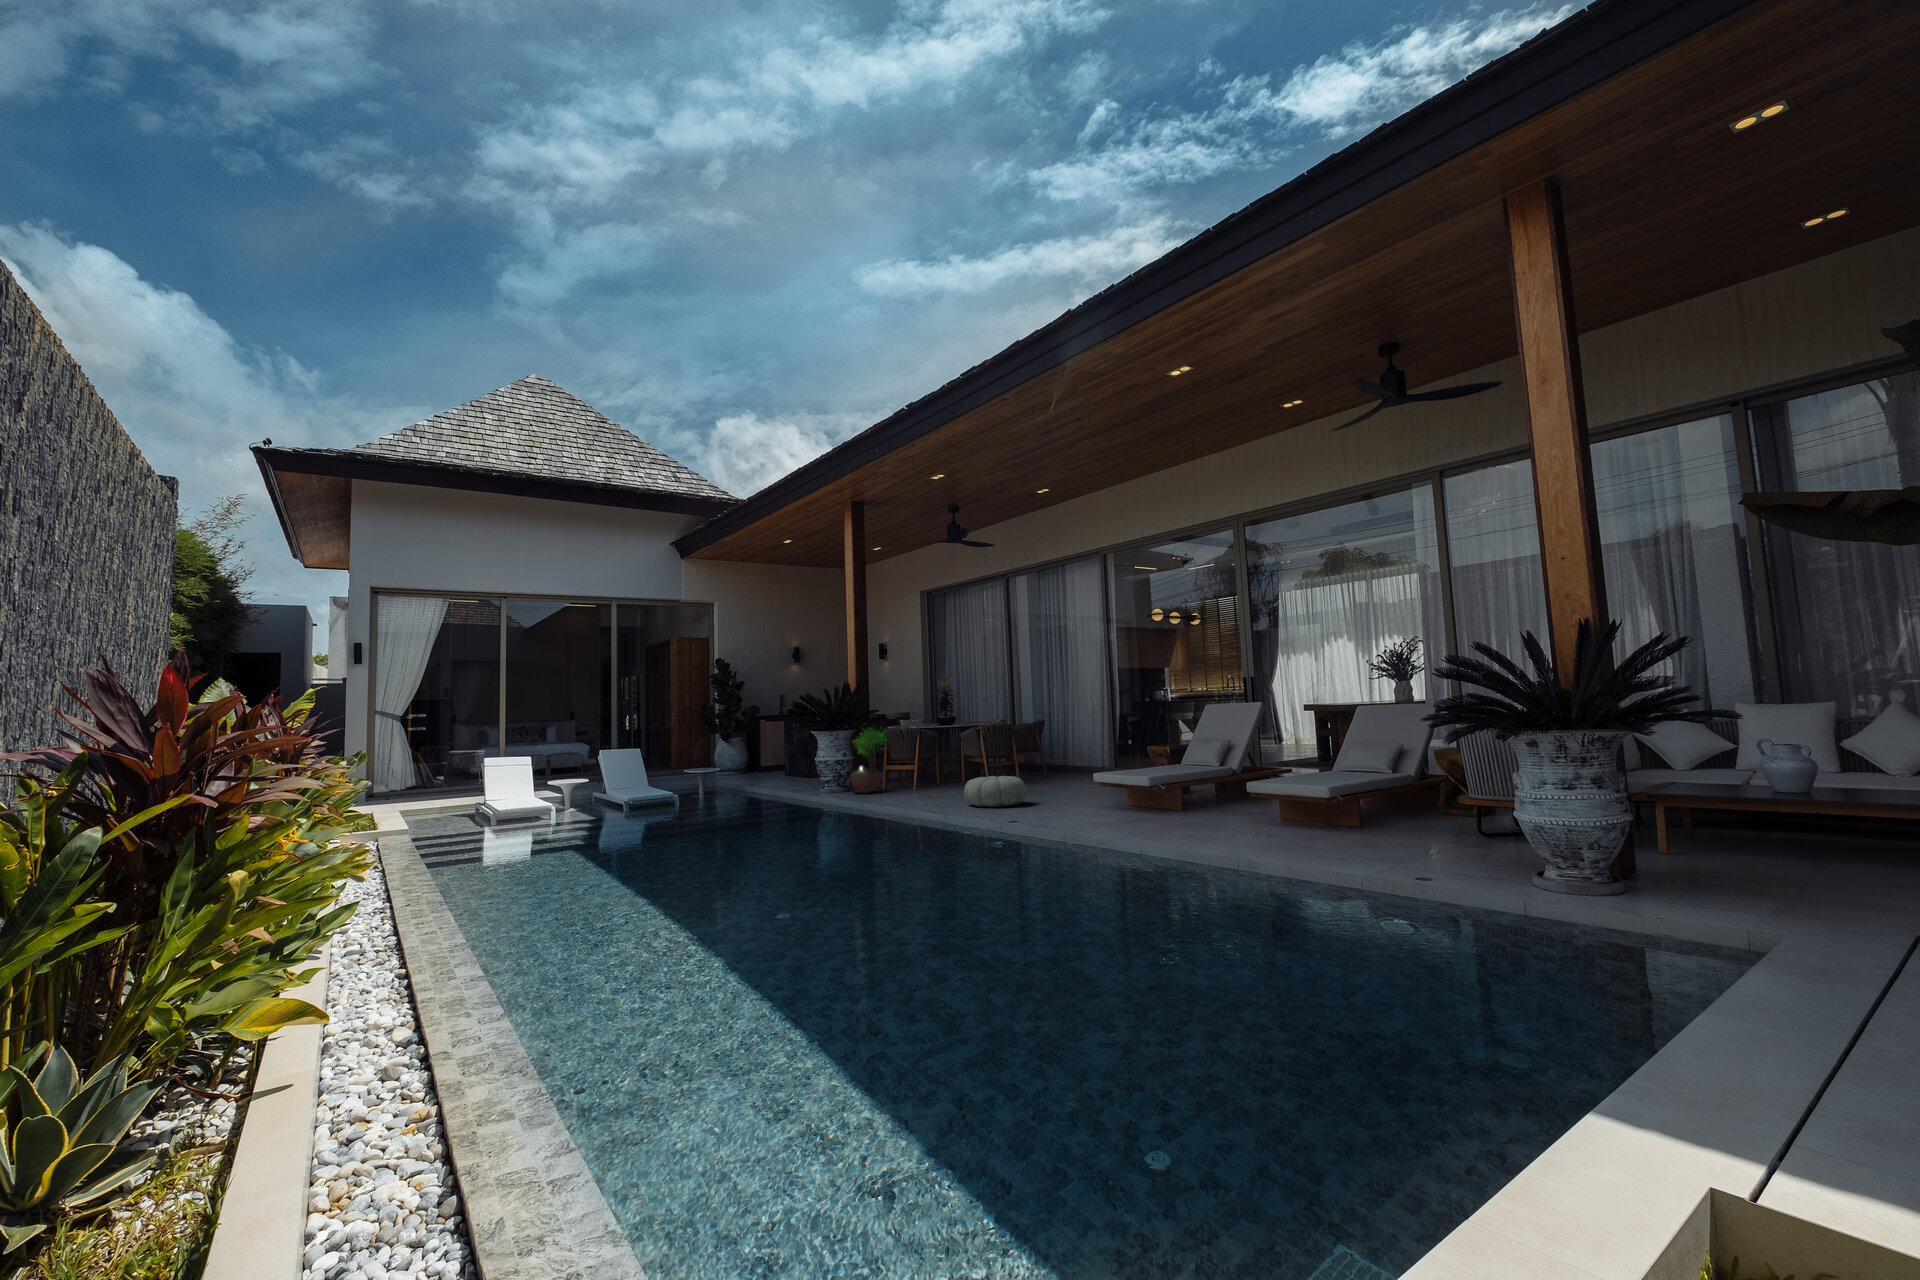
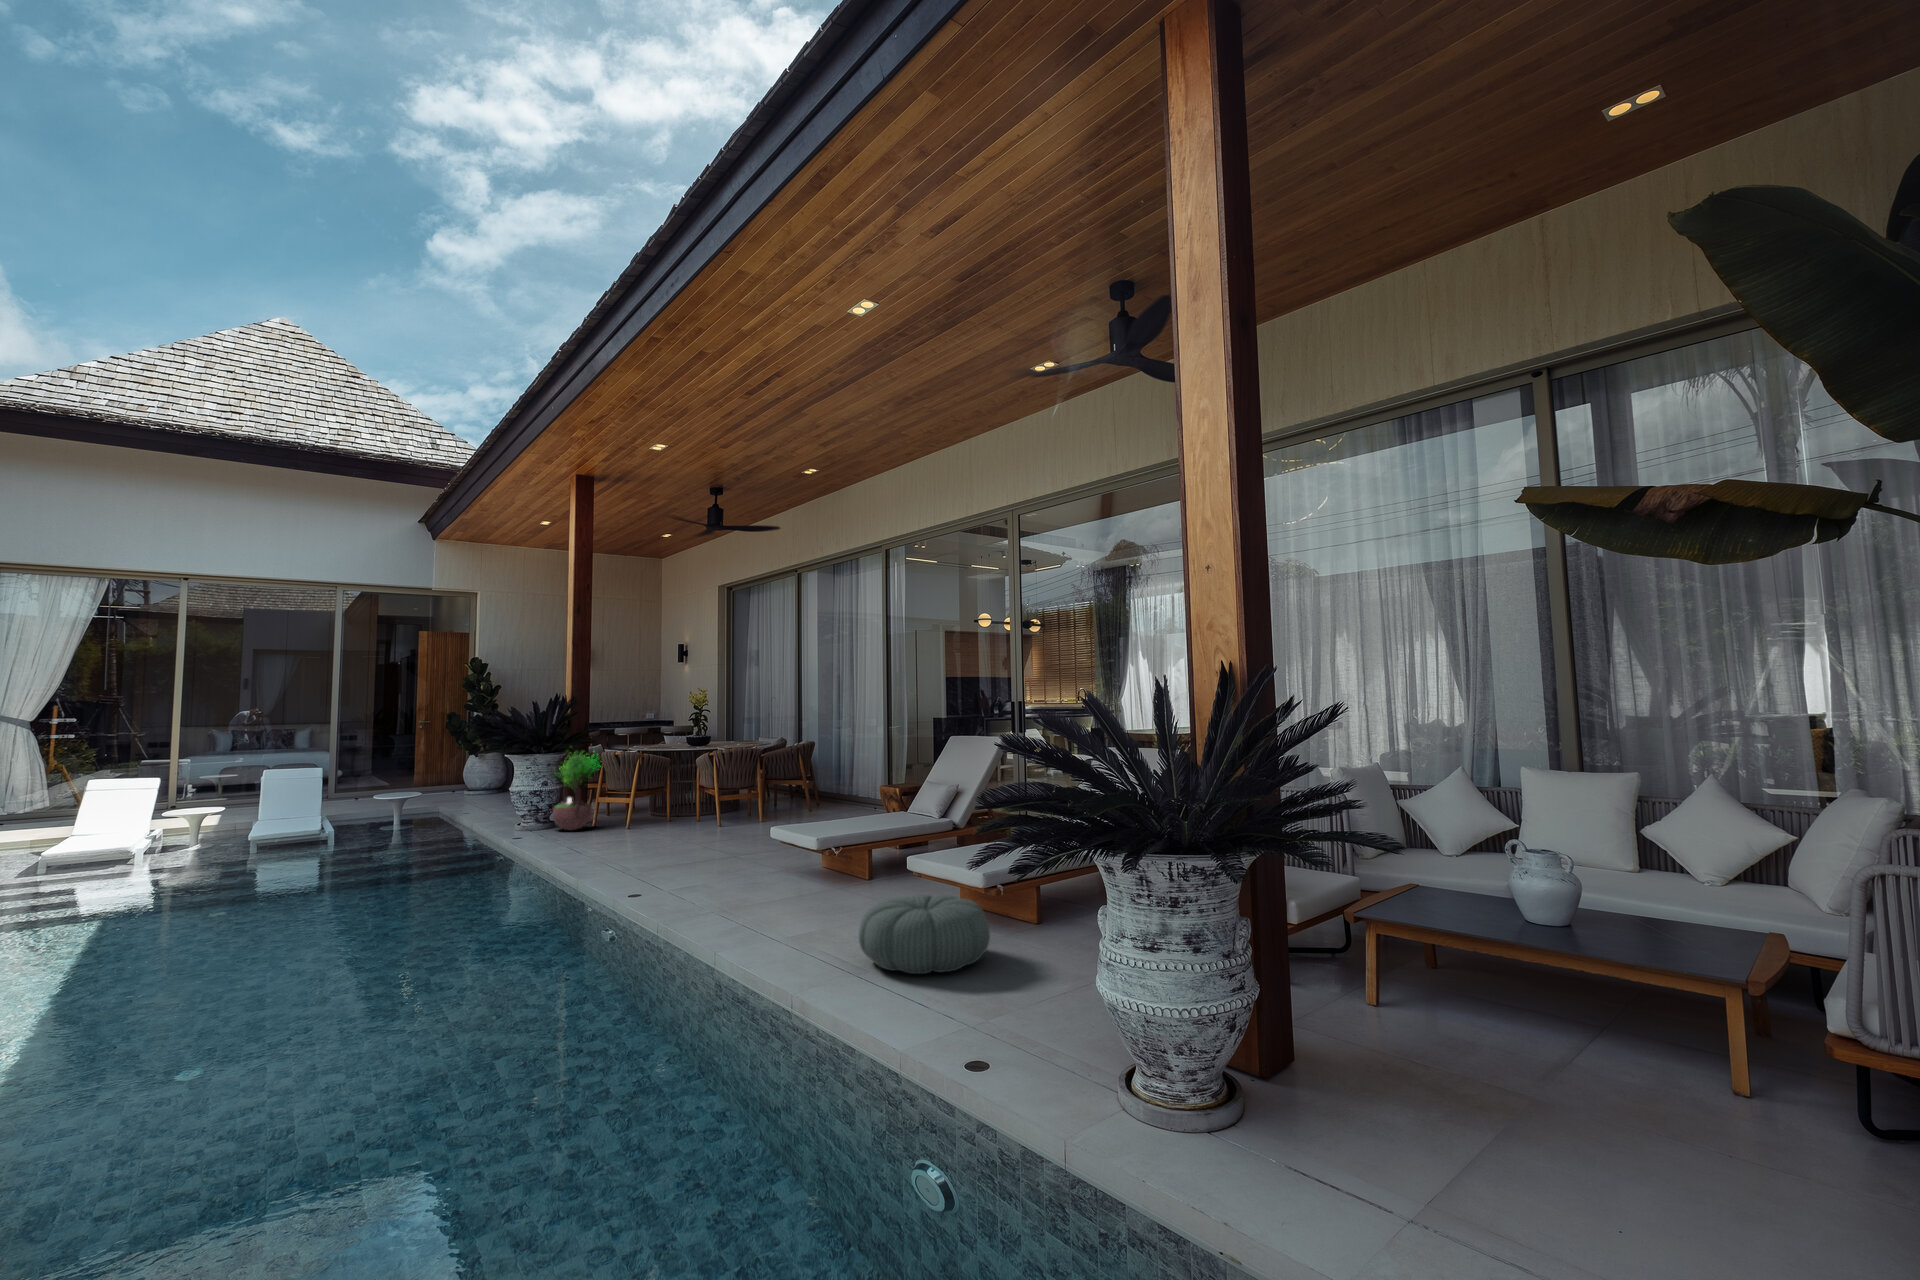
pouf: present [964,776,1027,807] -> present [859,894,990,974]

